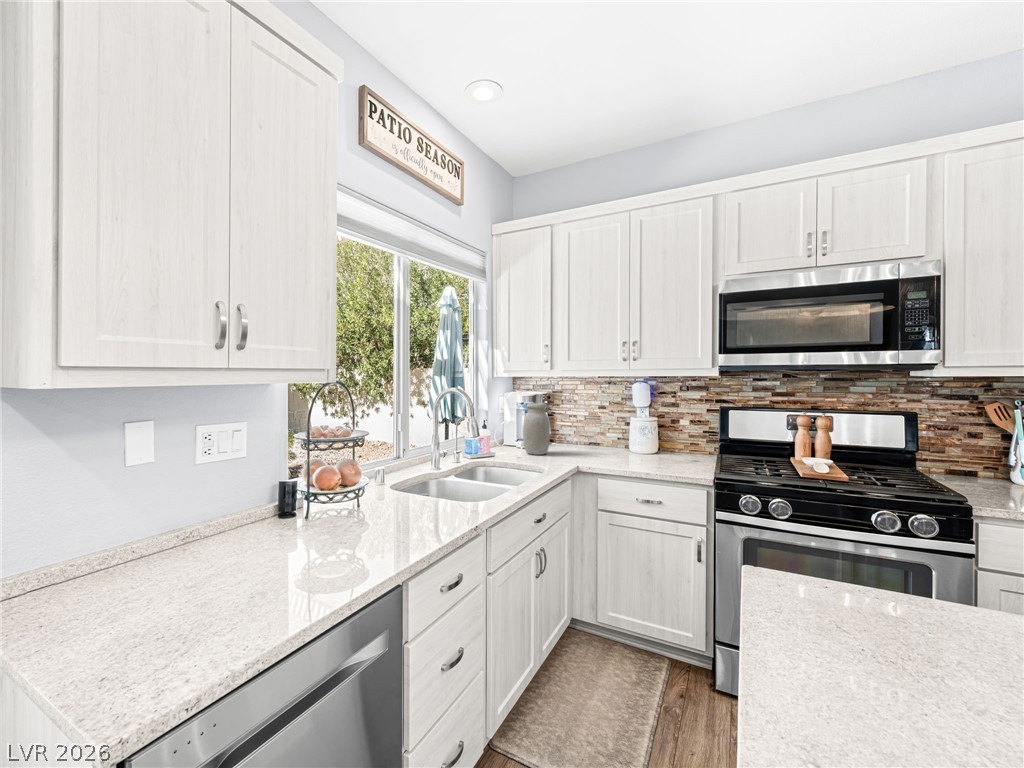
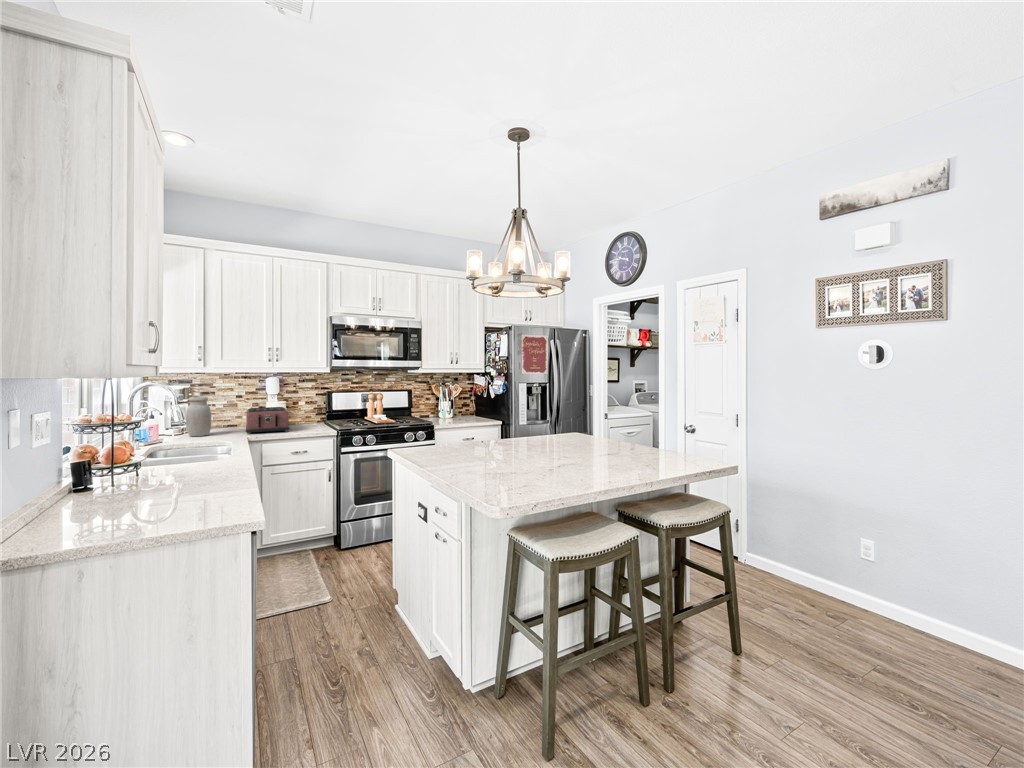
toaster: none [584,424,653,465] -> present [246,407,289,434]

